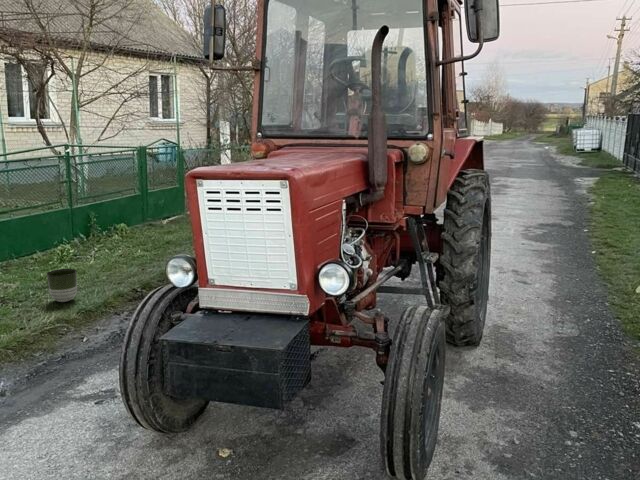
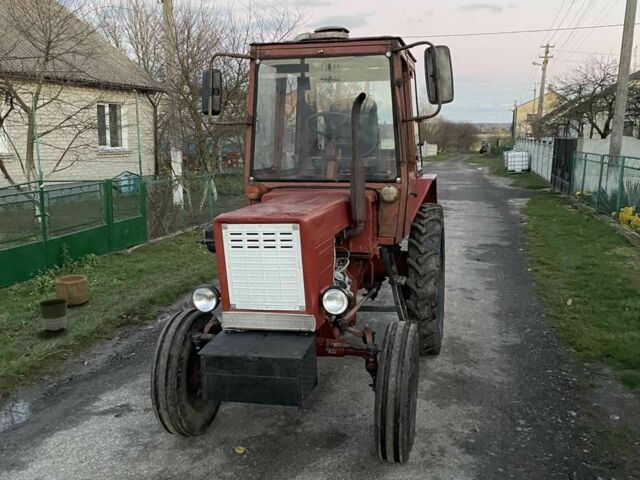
wooden bucket: none [73,244,109,276] -> present [54,275,88,305]

